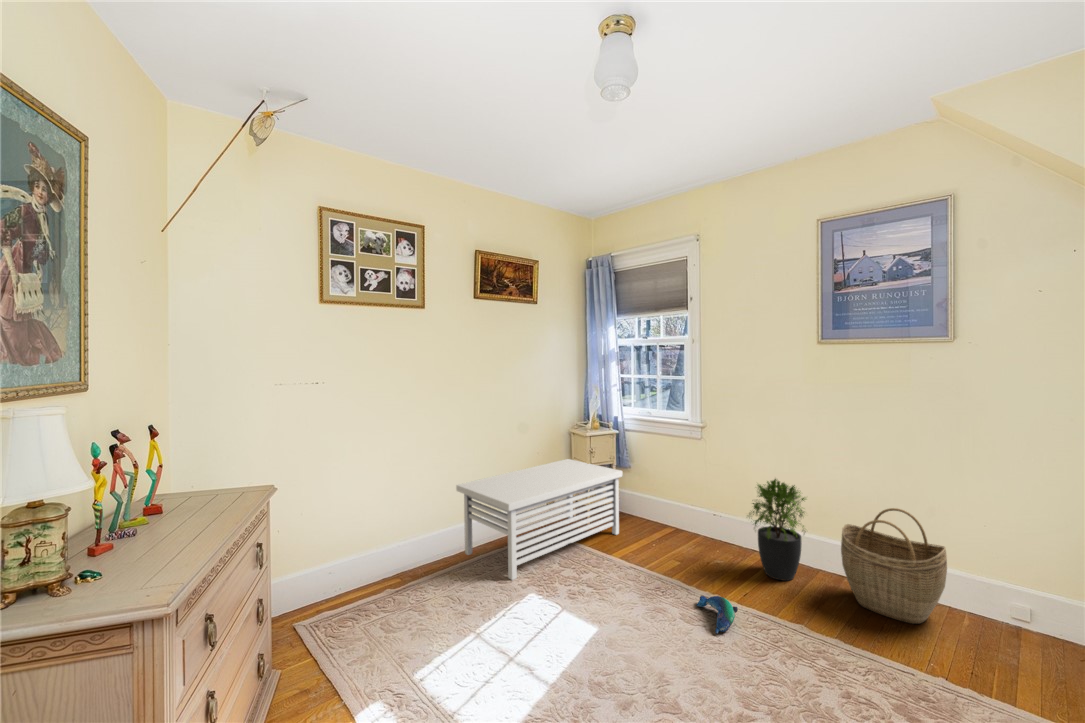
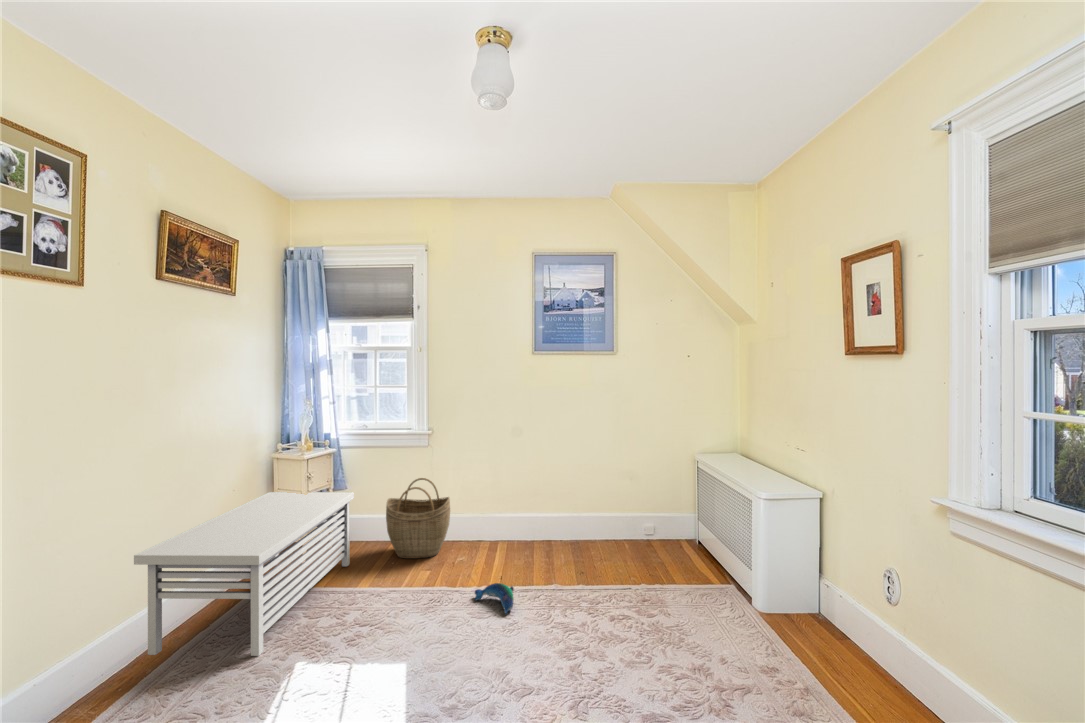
potted plant: present [749,479,806,581] -> none [486,470,535,558]
woven basket: present [841,508,947,624] -> present [386,478,450,559]

